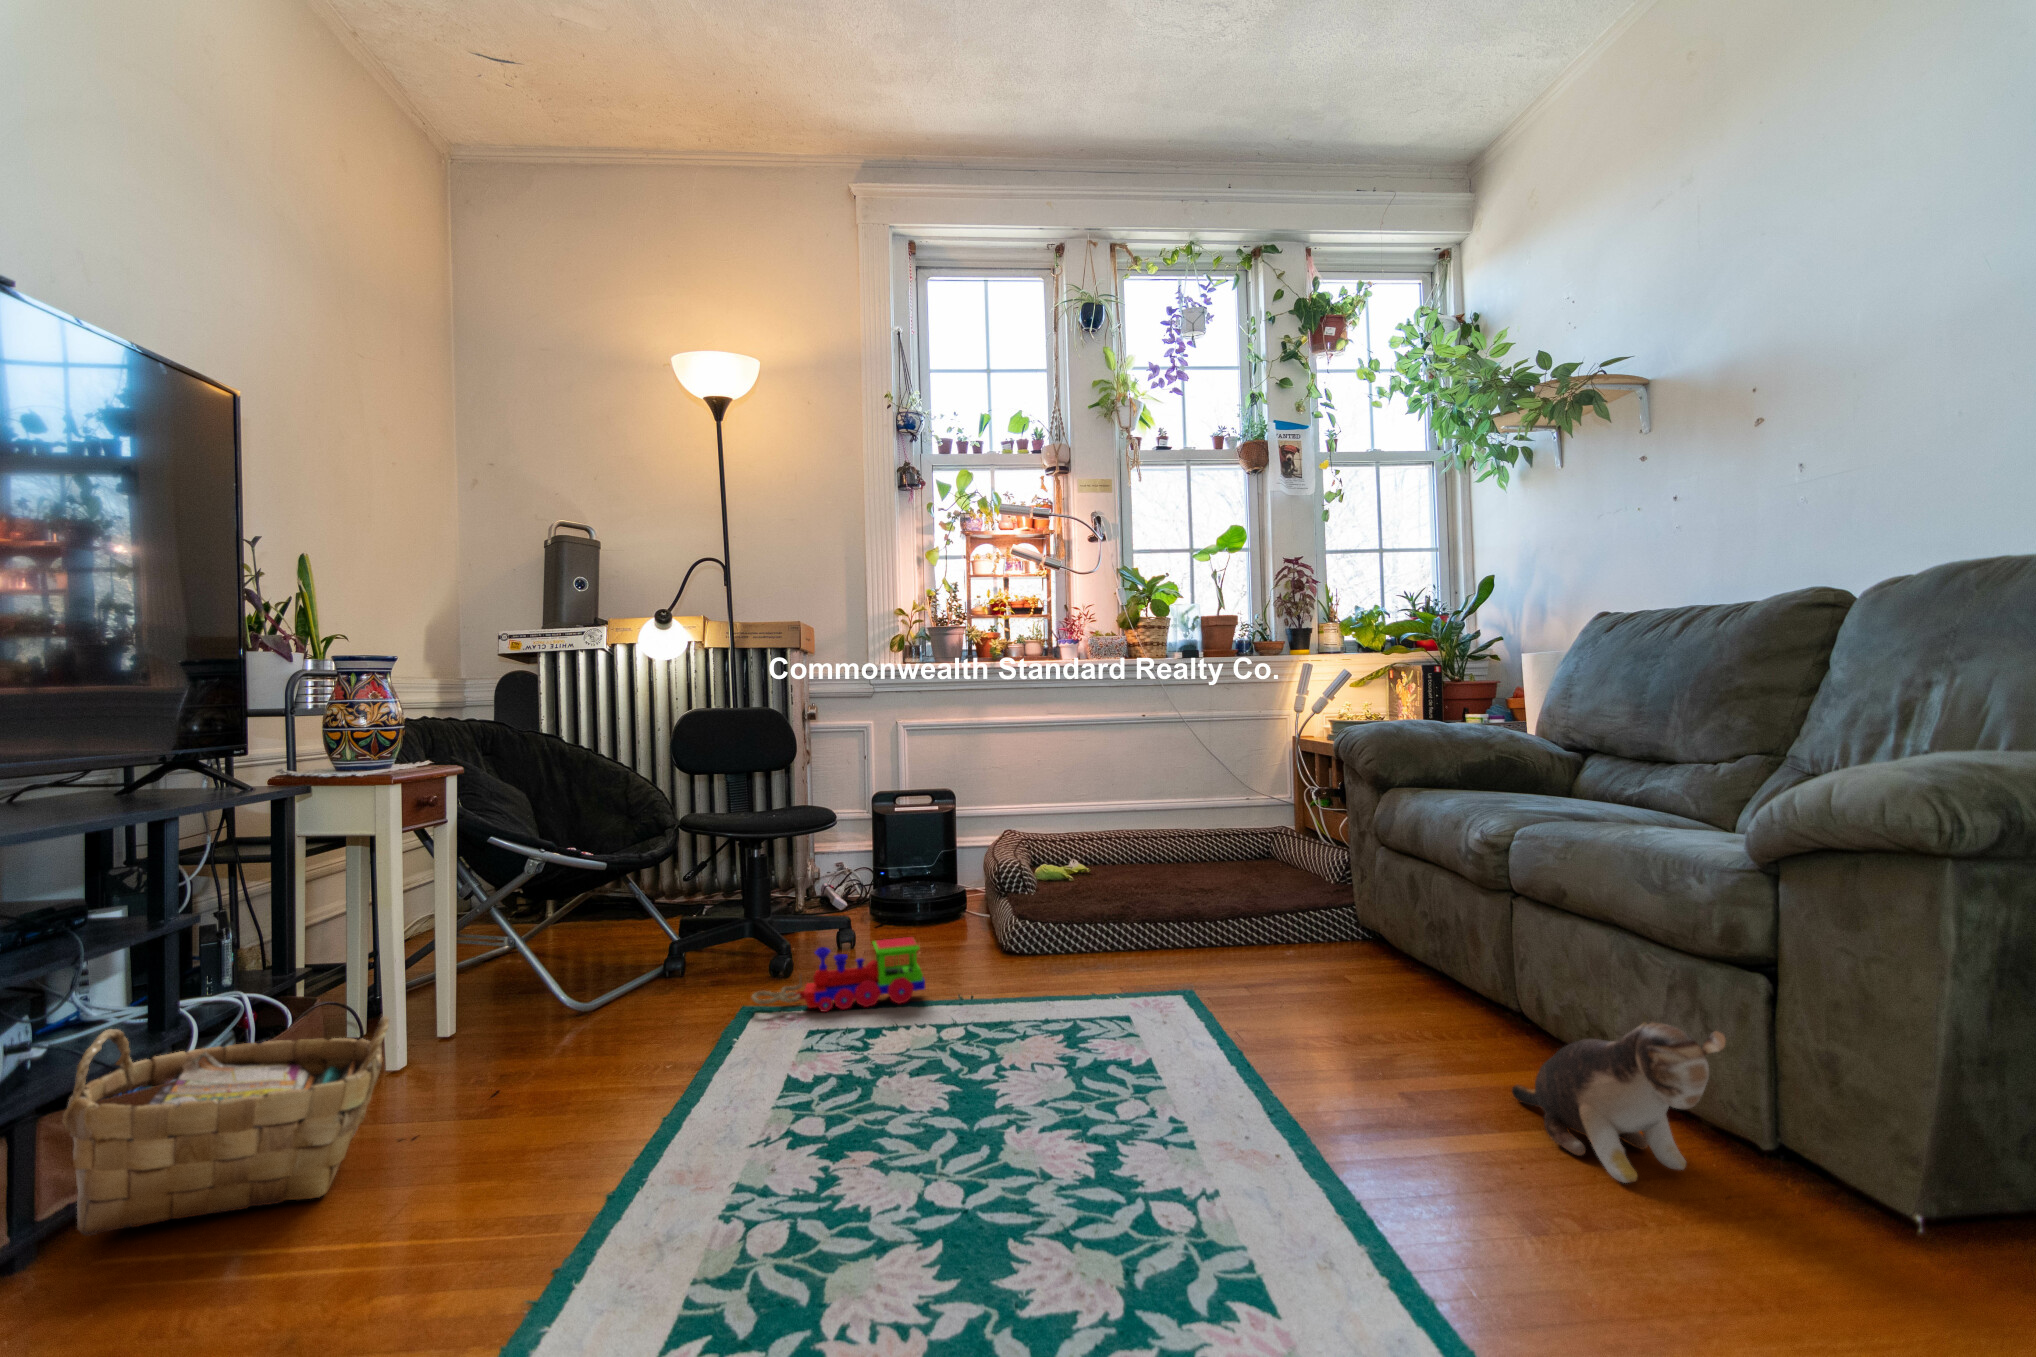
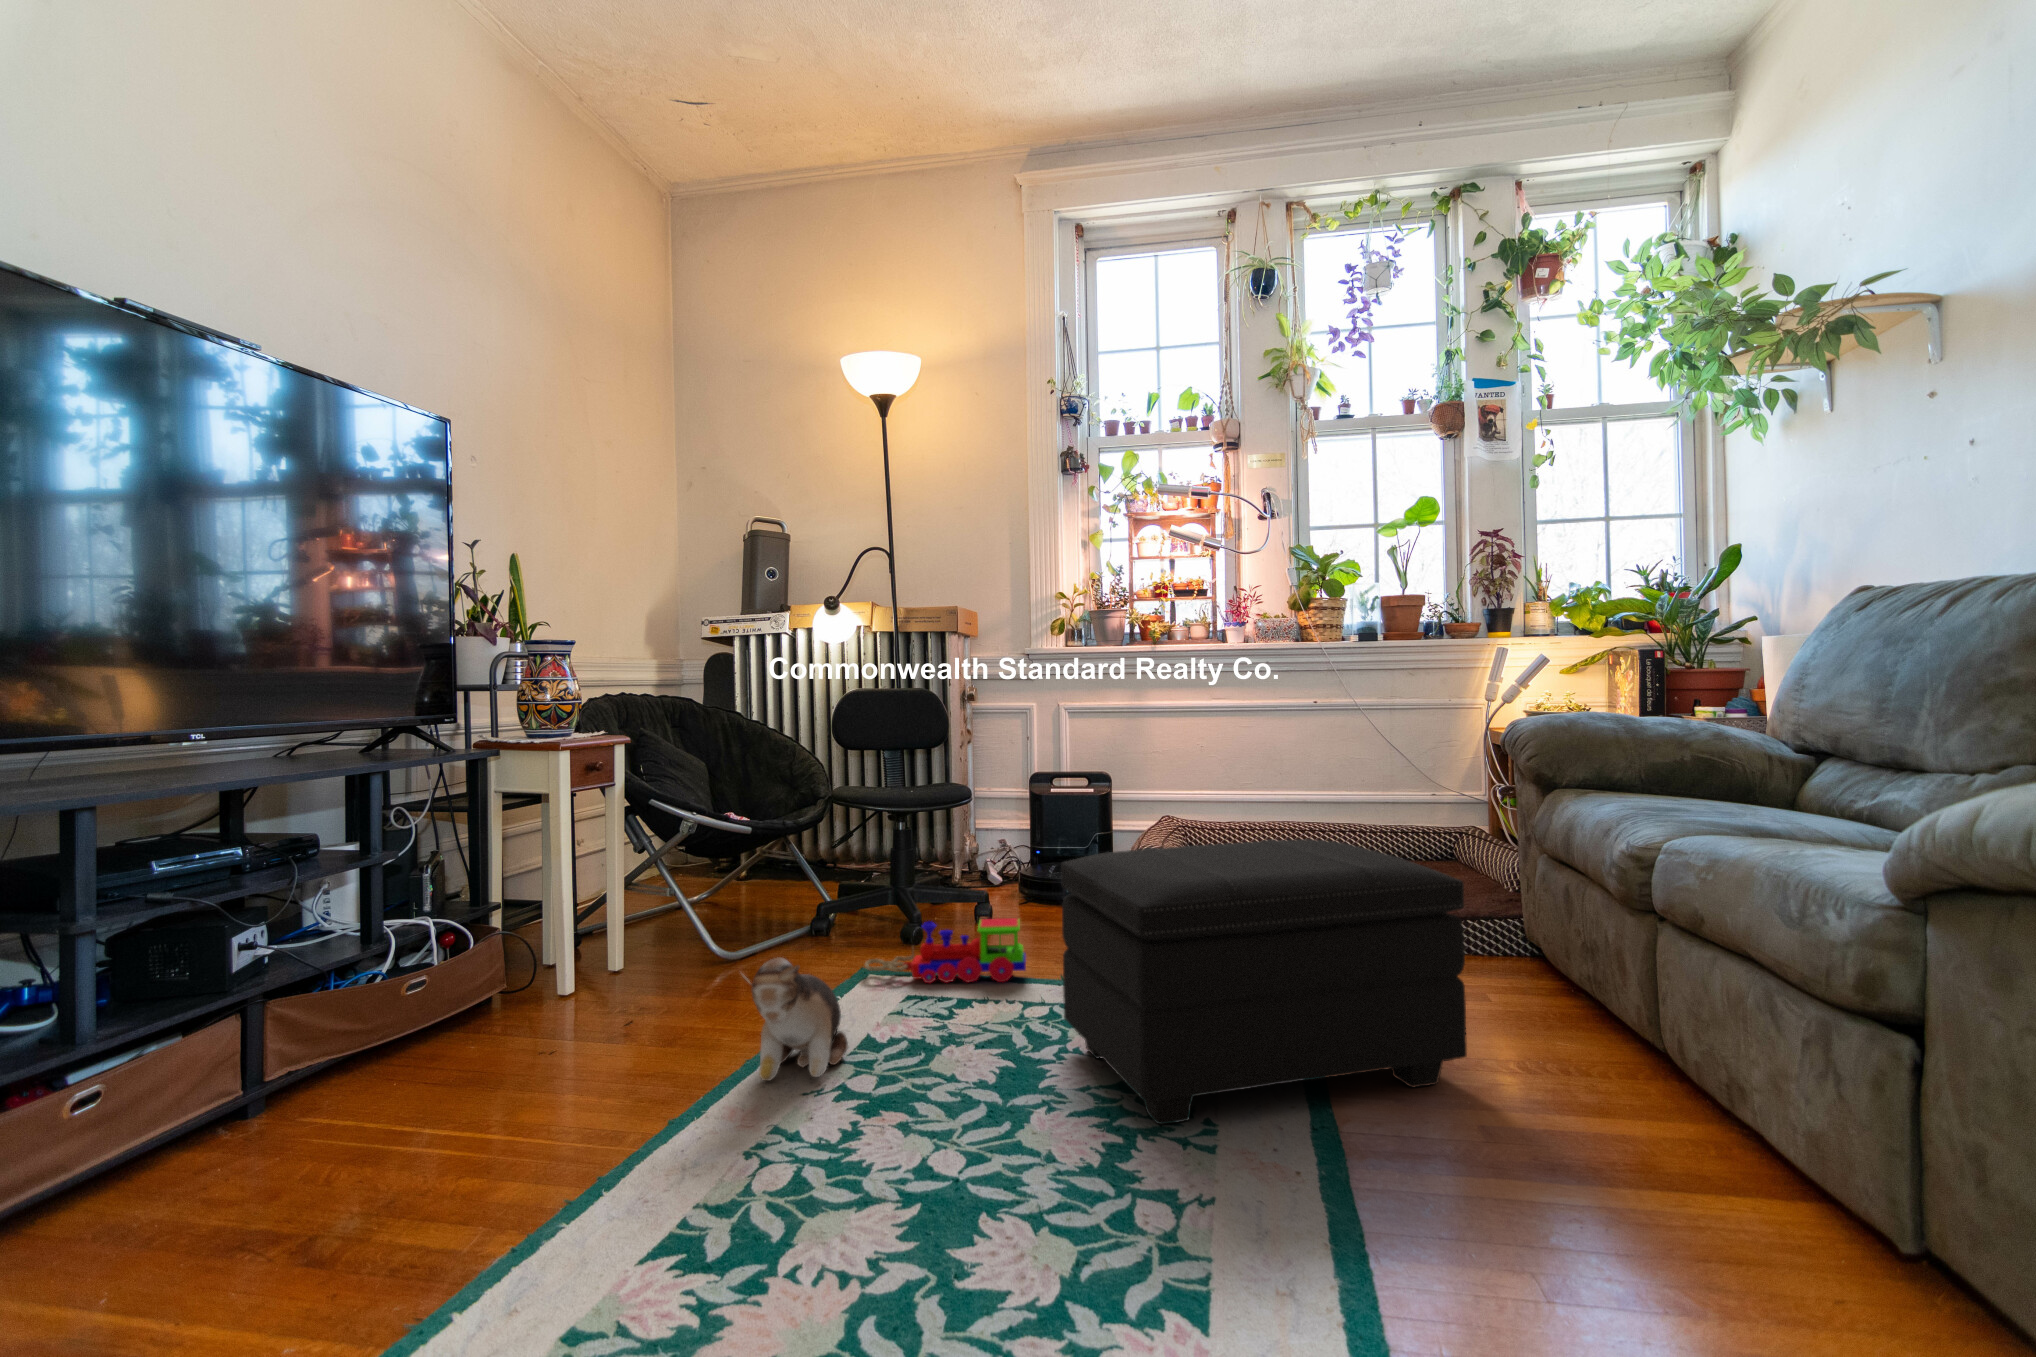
footstool: none [993,842,1377,1128] -> present [1061,839,1467,1124]
woven basket: present [62,1016,390,1236] -> none [279,942,527,1102]
plush toy: present [1512,1022,1726,1183] -> present [741,957,848,1081]

